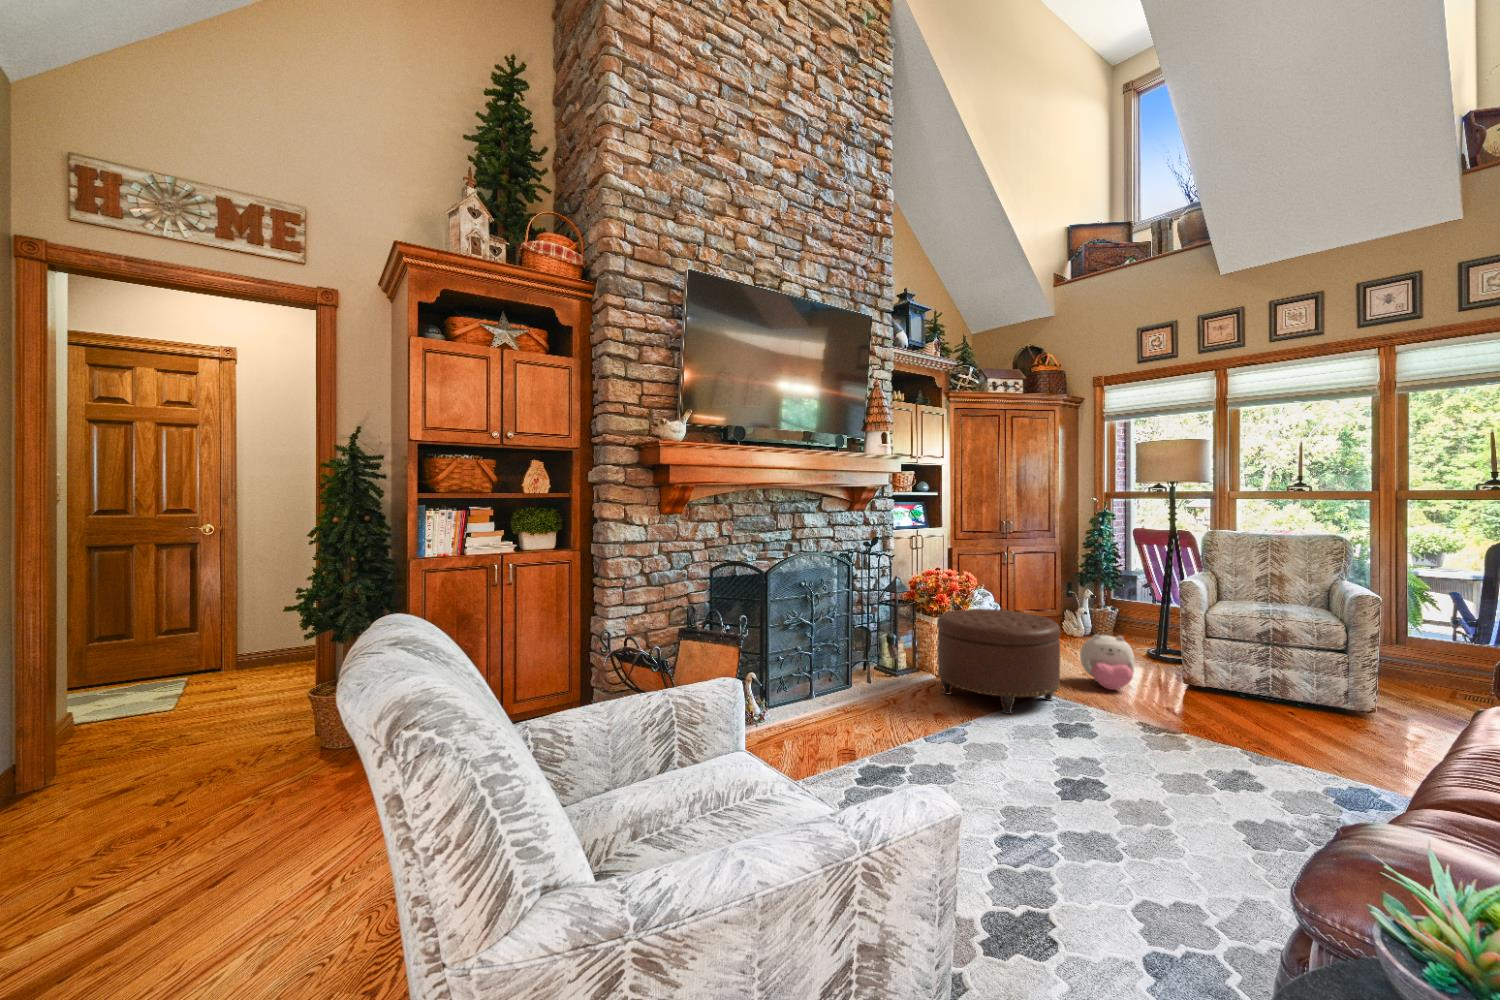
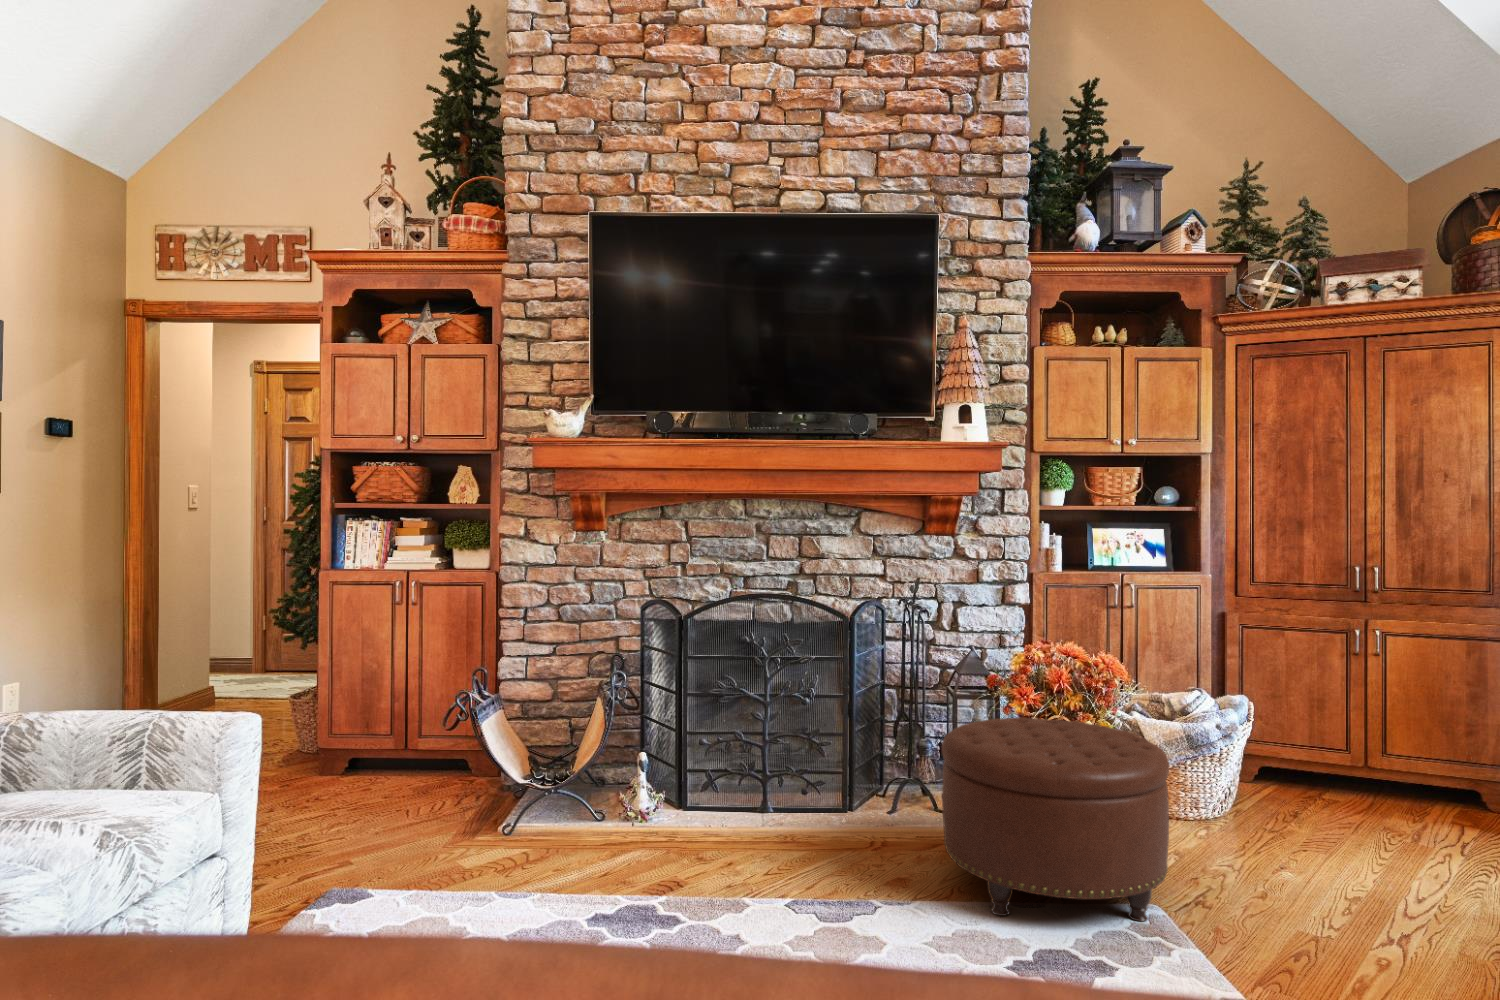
plush toy: present [1080,635,1134,690] -> none [1284,816,1418,946]

